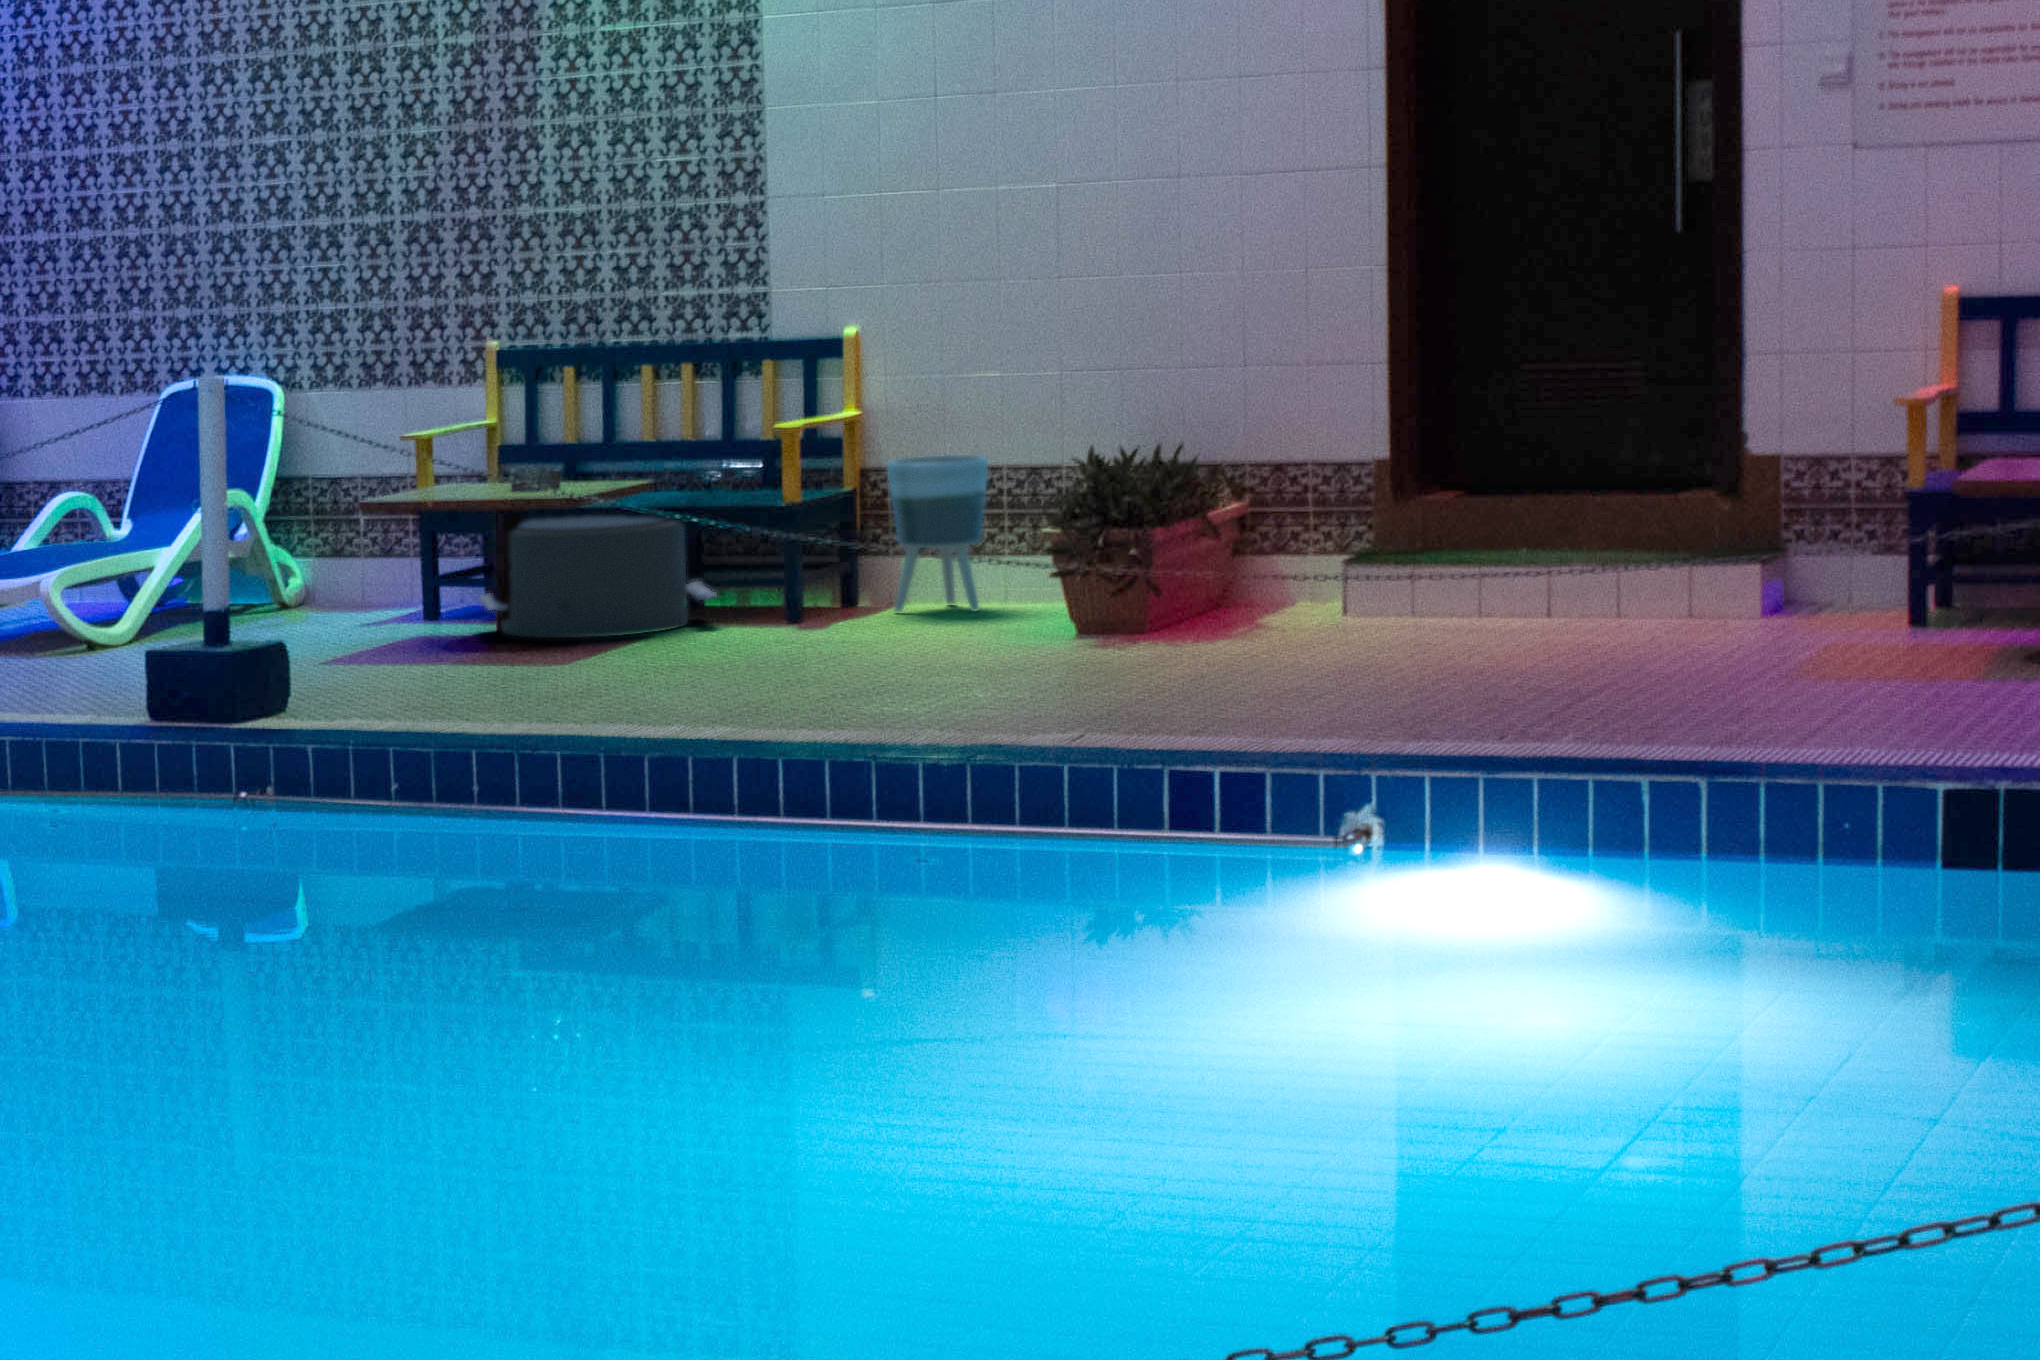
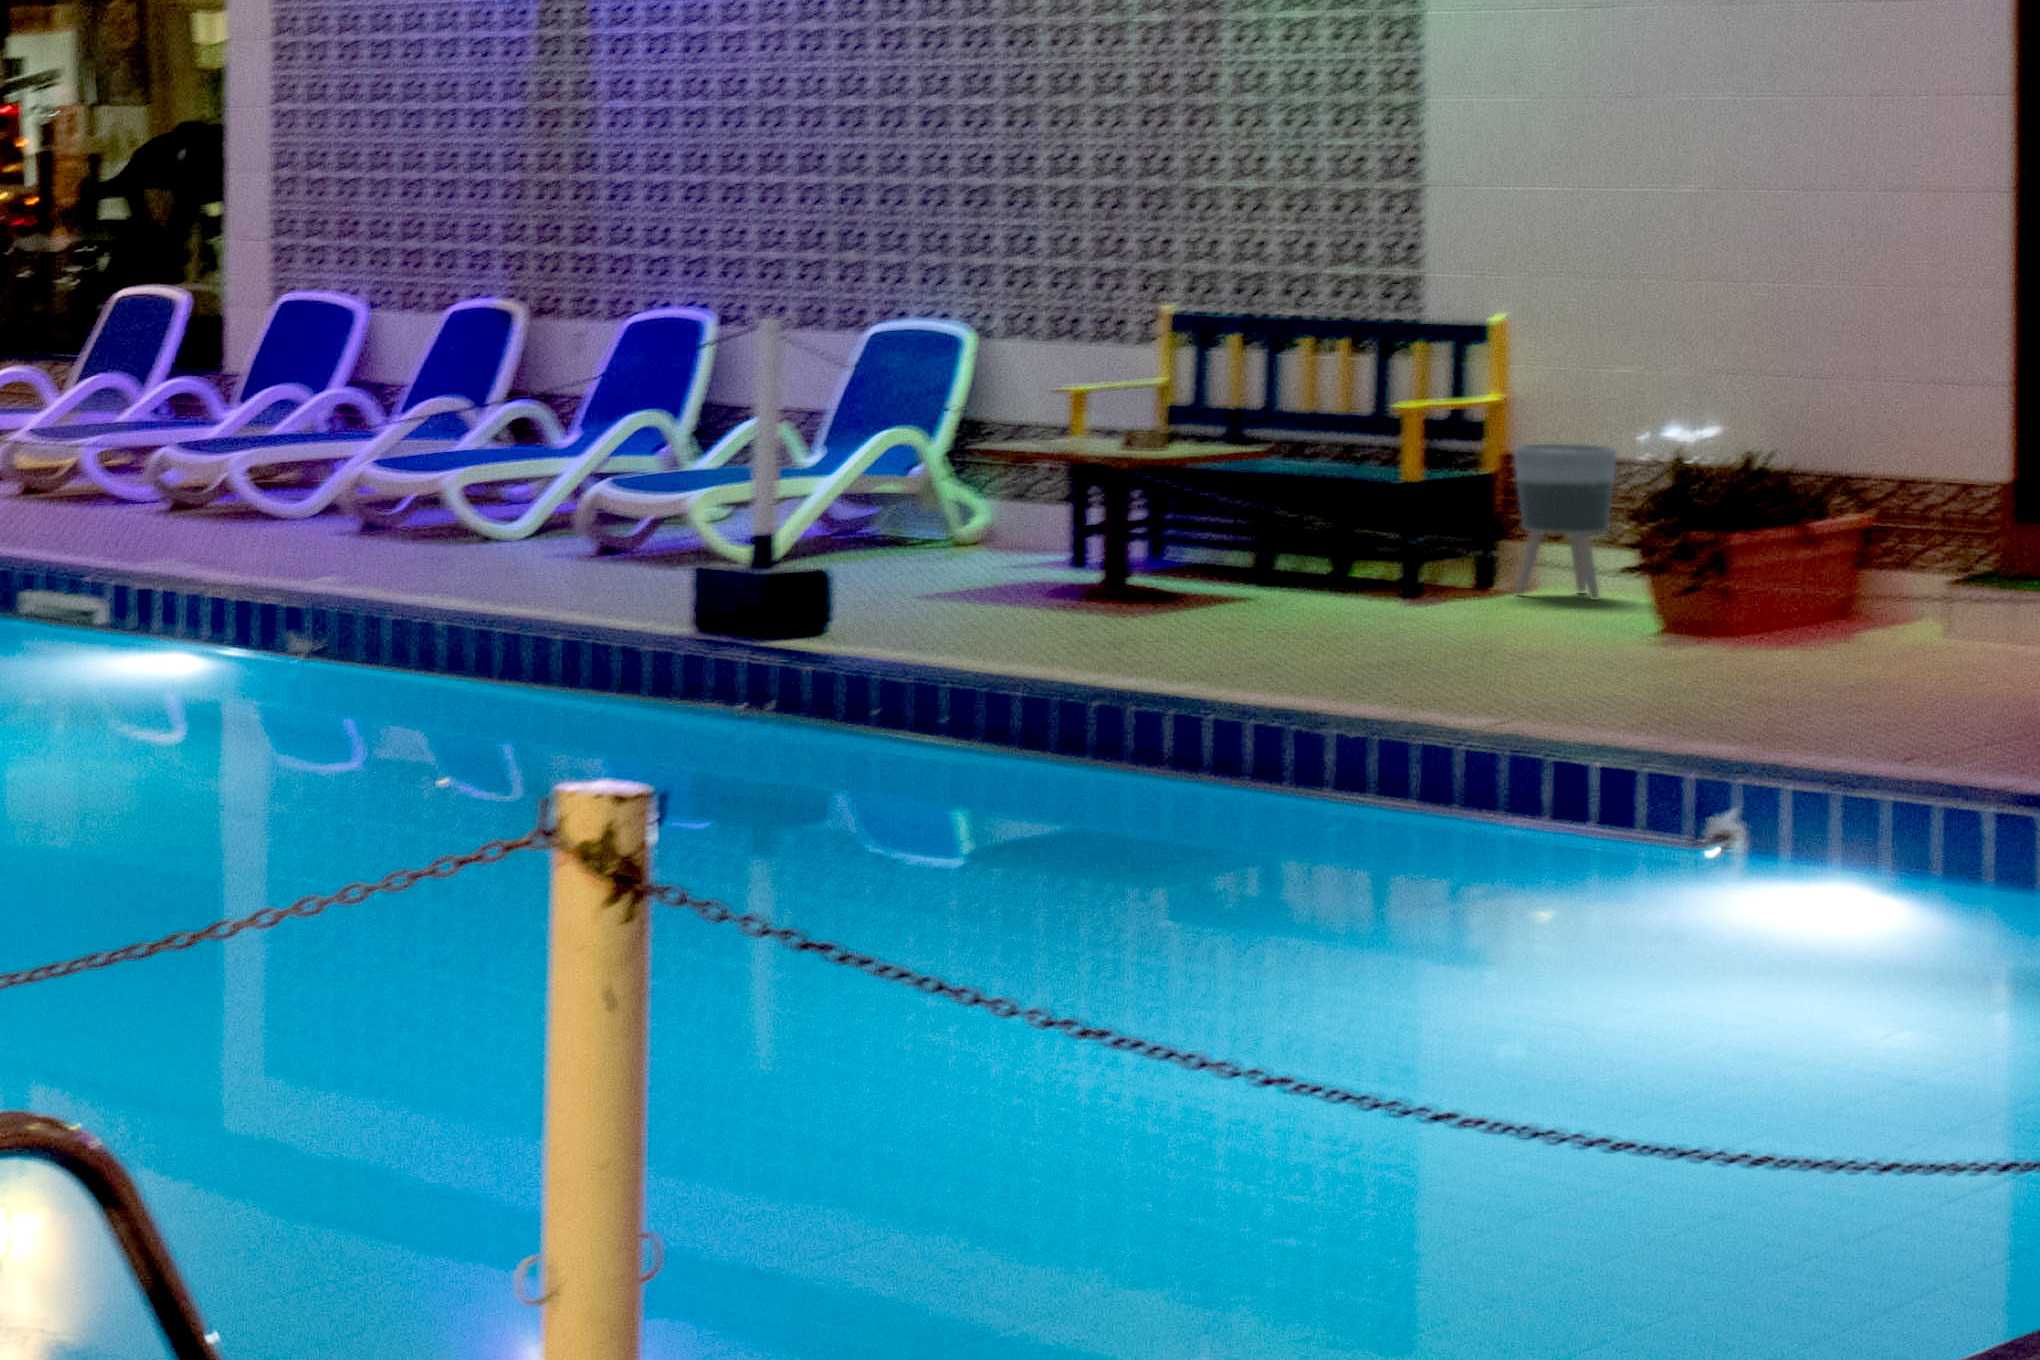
pouf: present [480,517,716,638] -> none [1098,473,1332,592]

